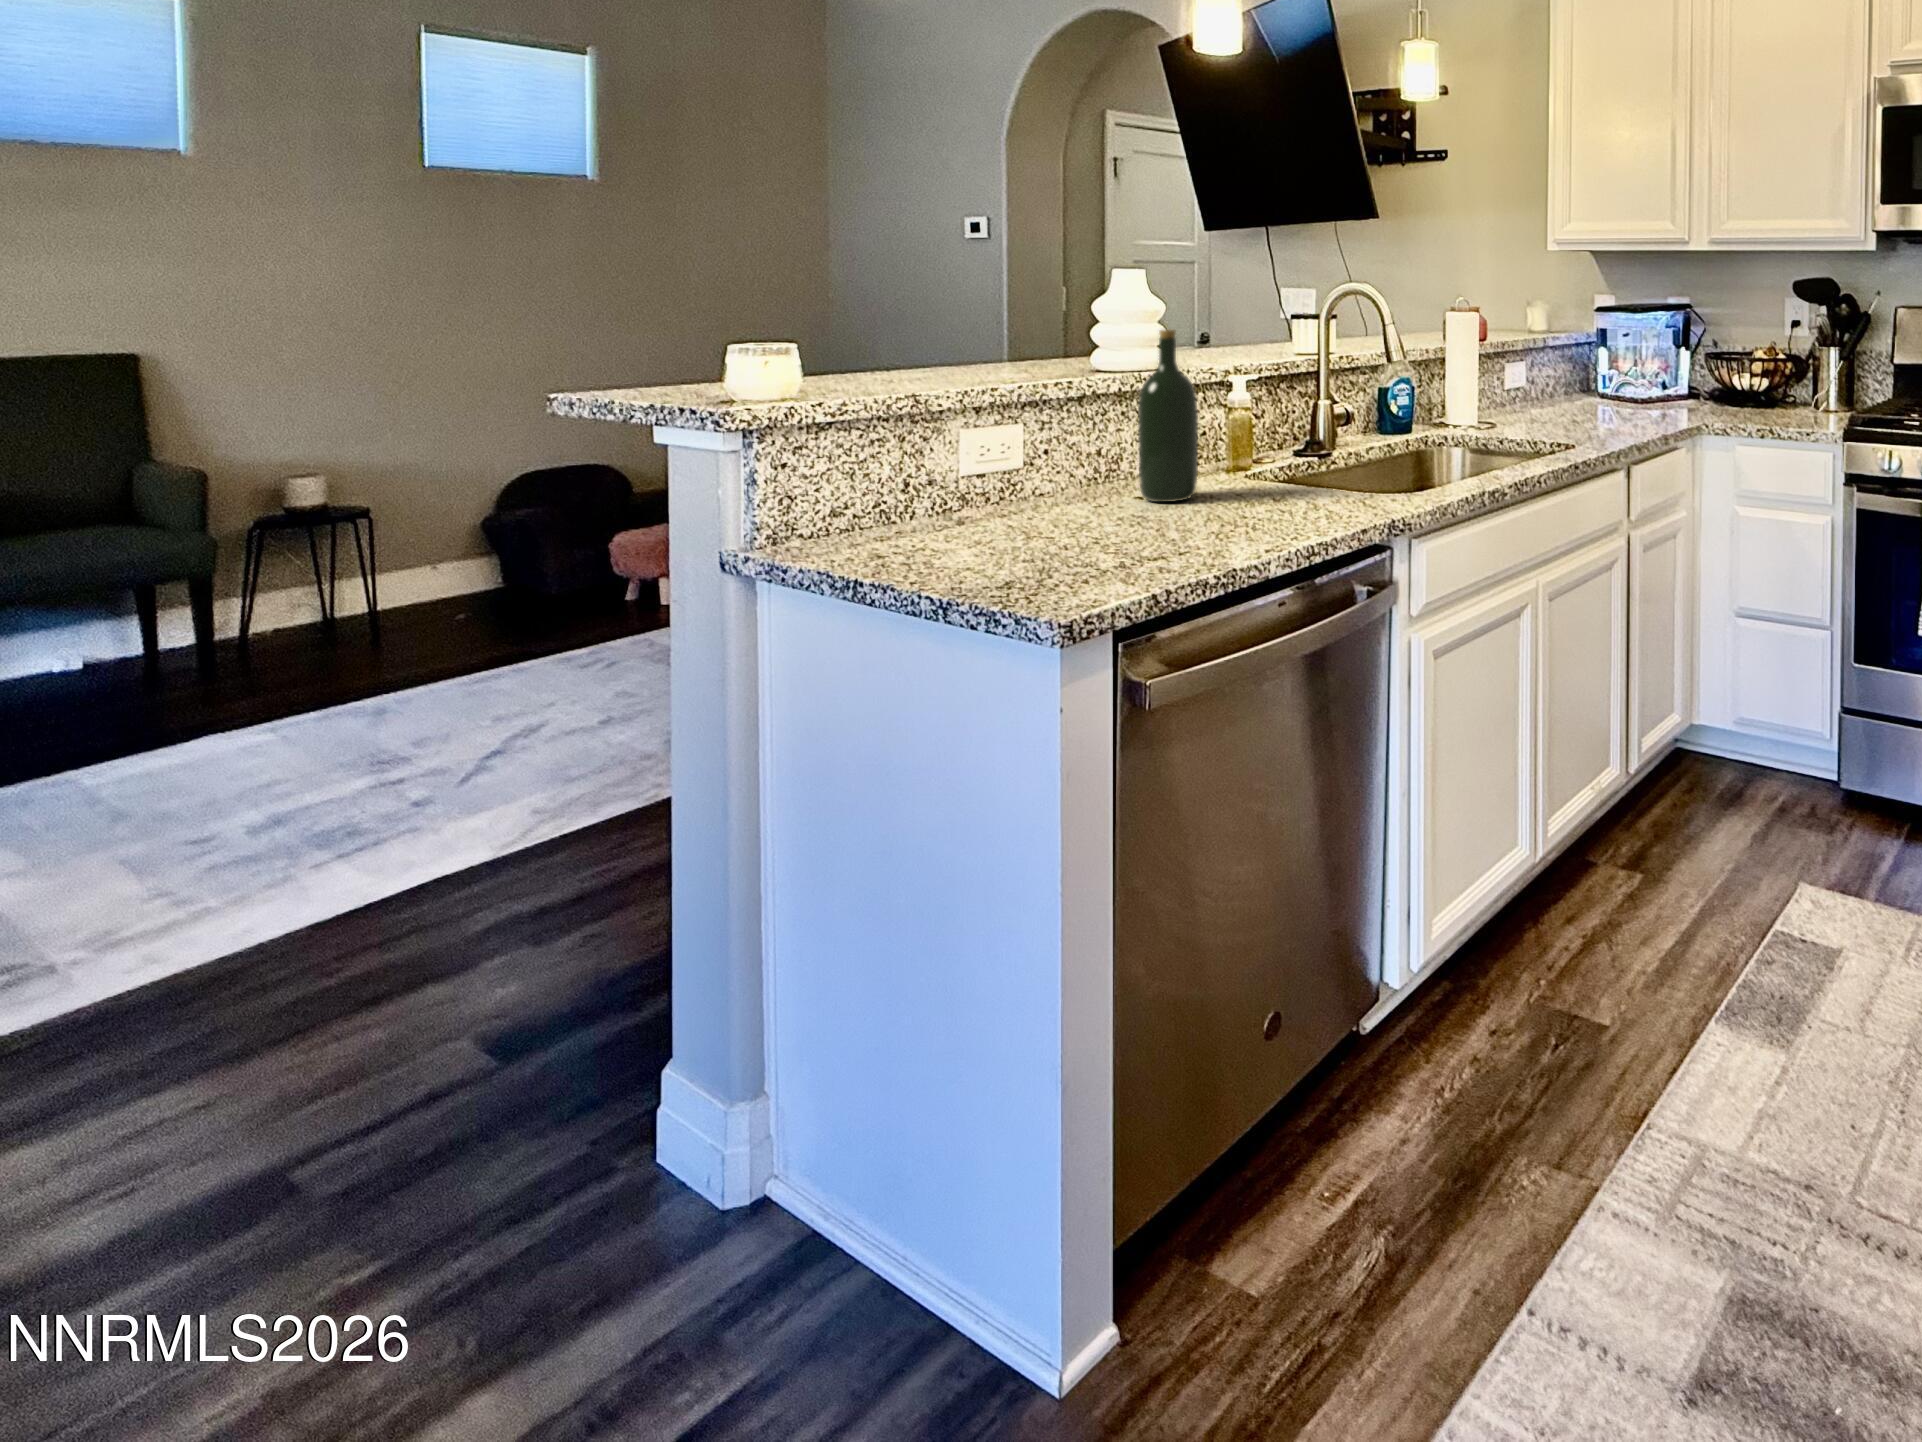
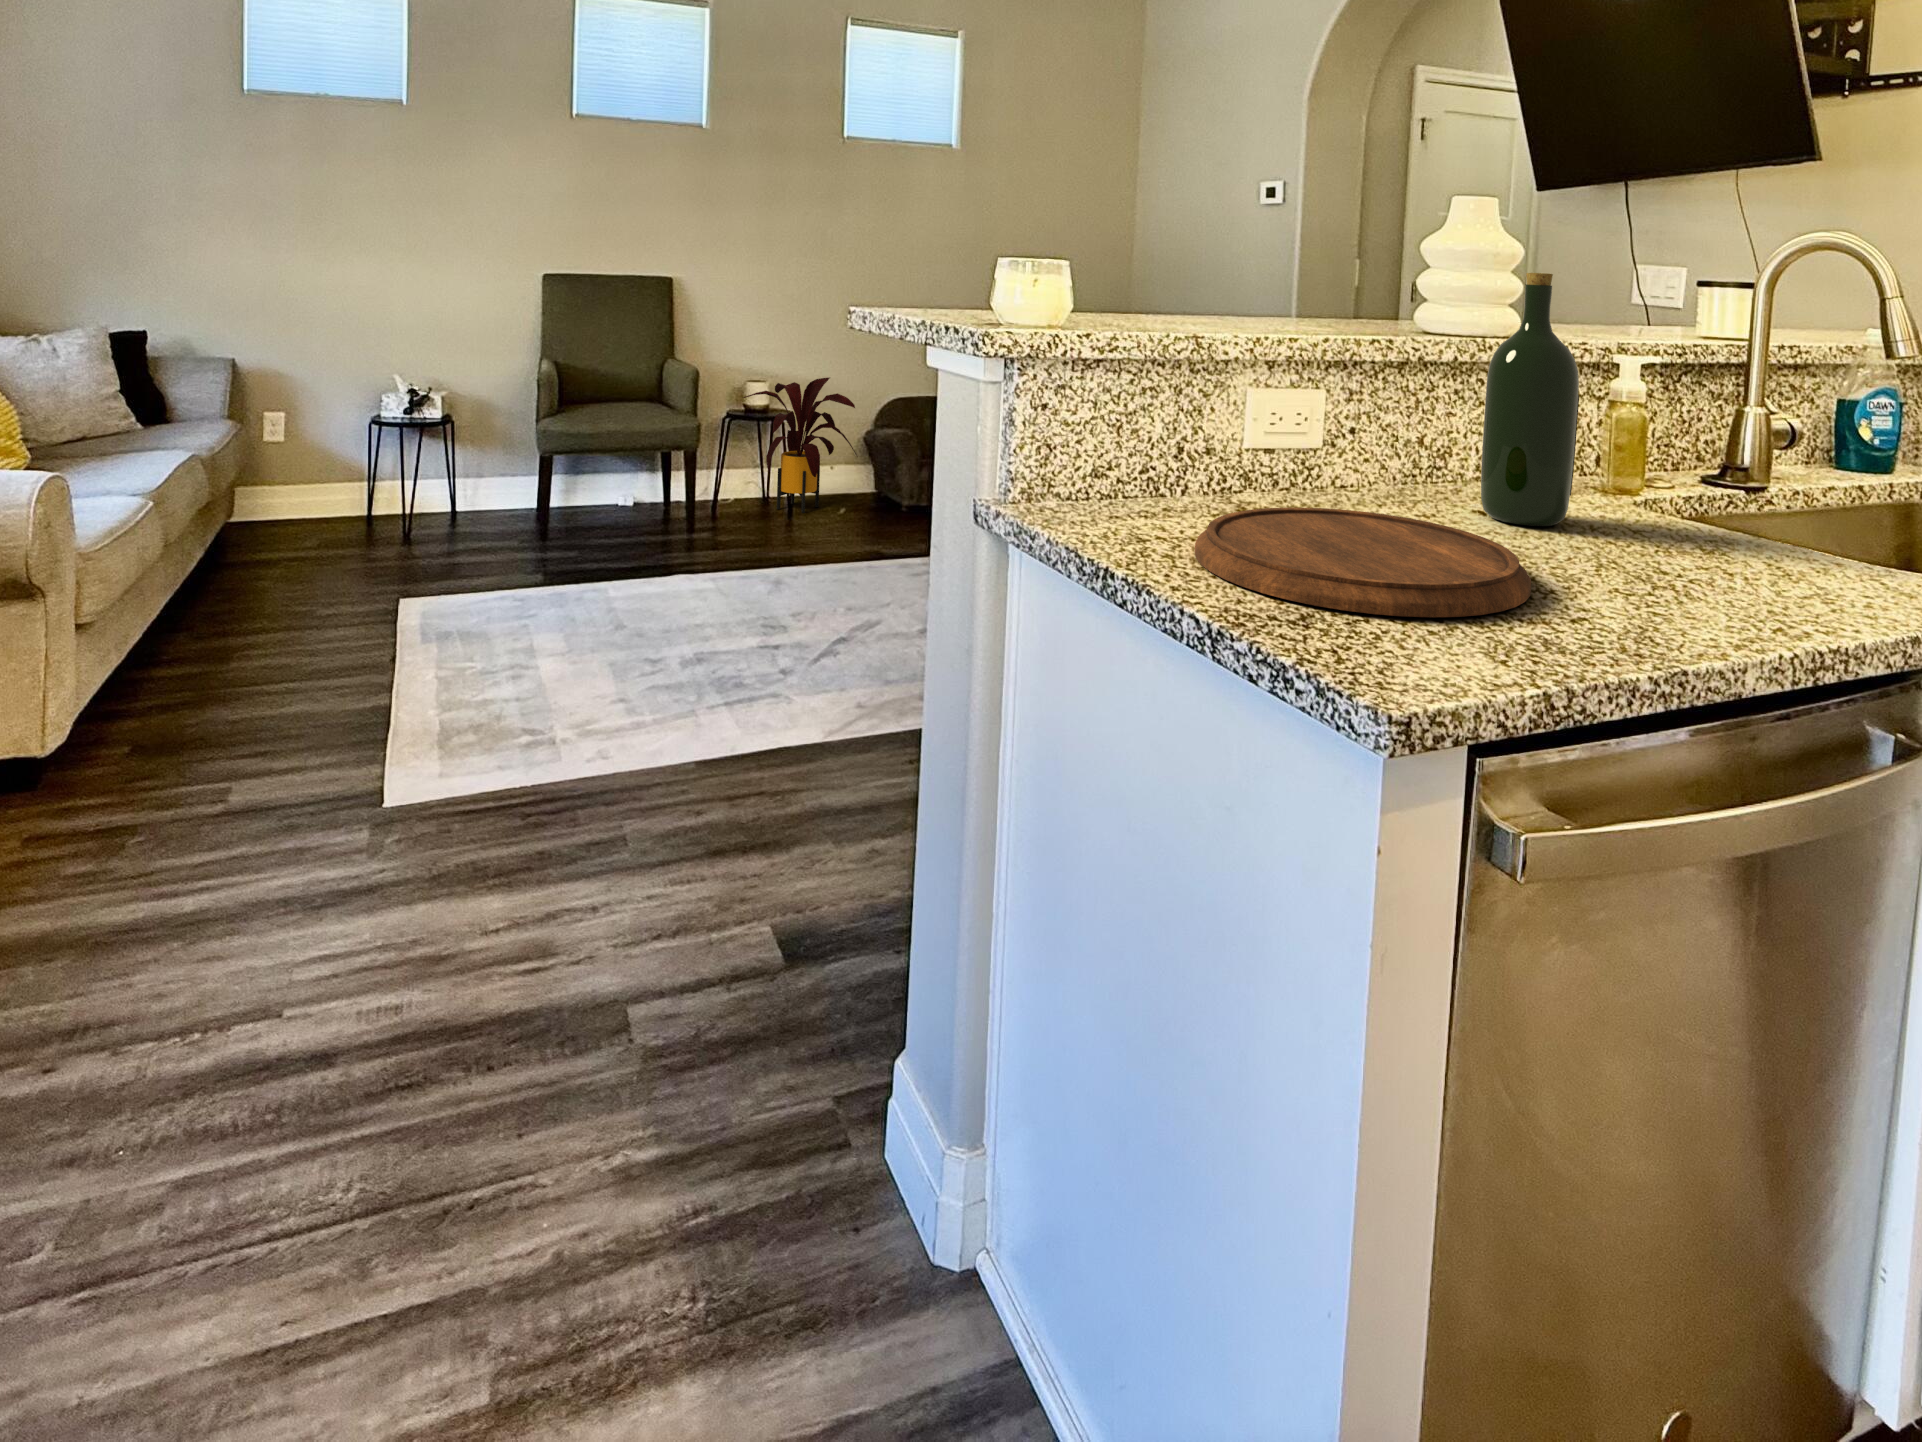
house plant: none [266,461,472,636] -> present [743,378,857,513]
cutting board: none [925,509,1160,575] -> present [1195,508,1531,617]

